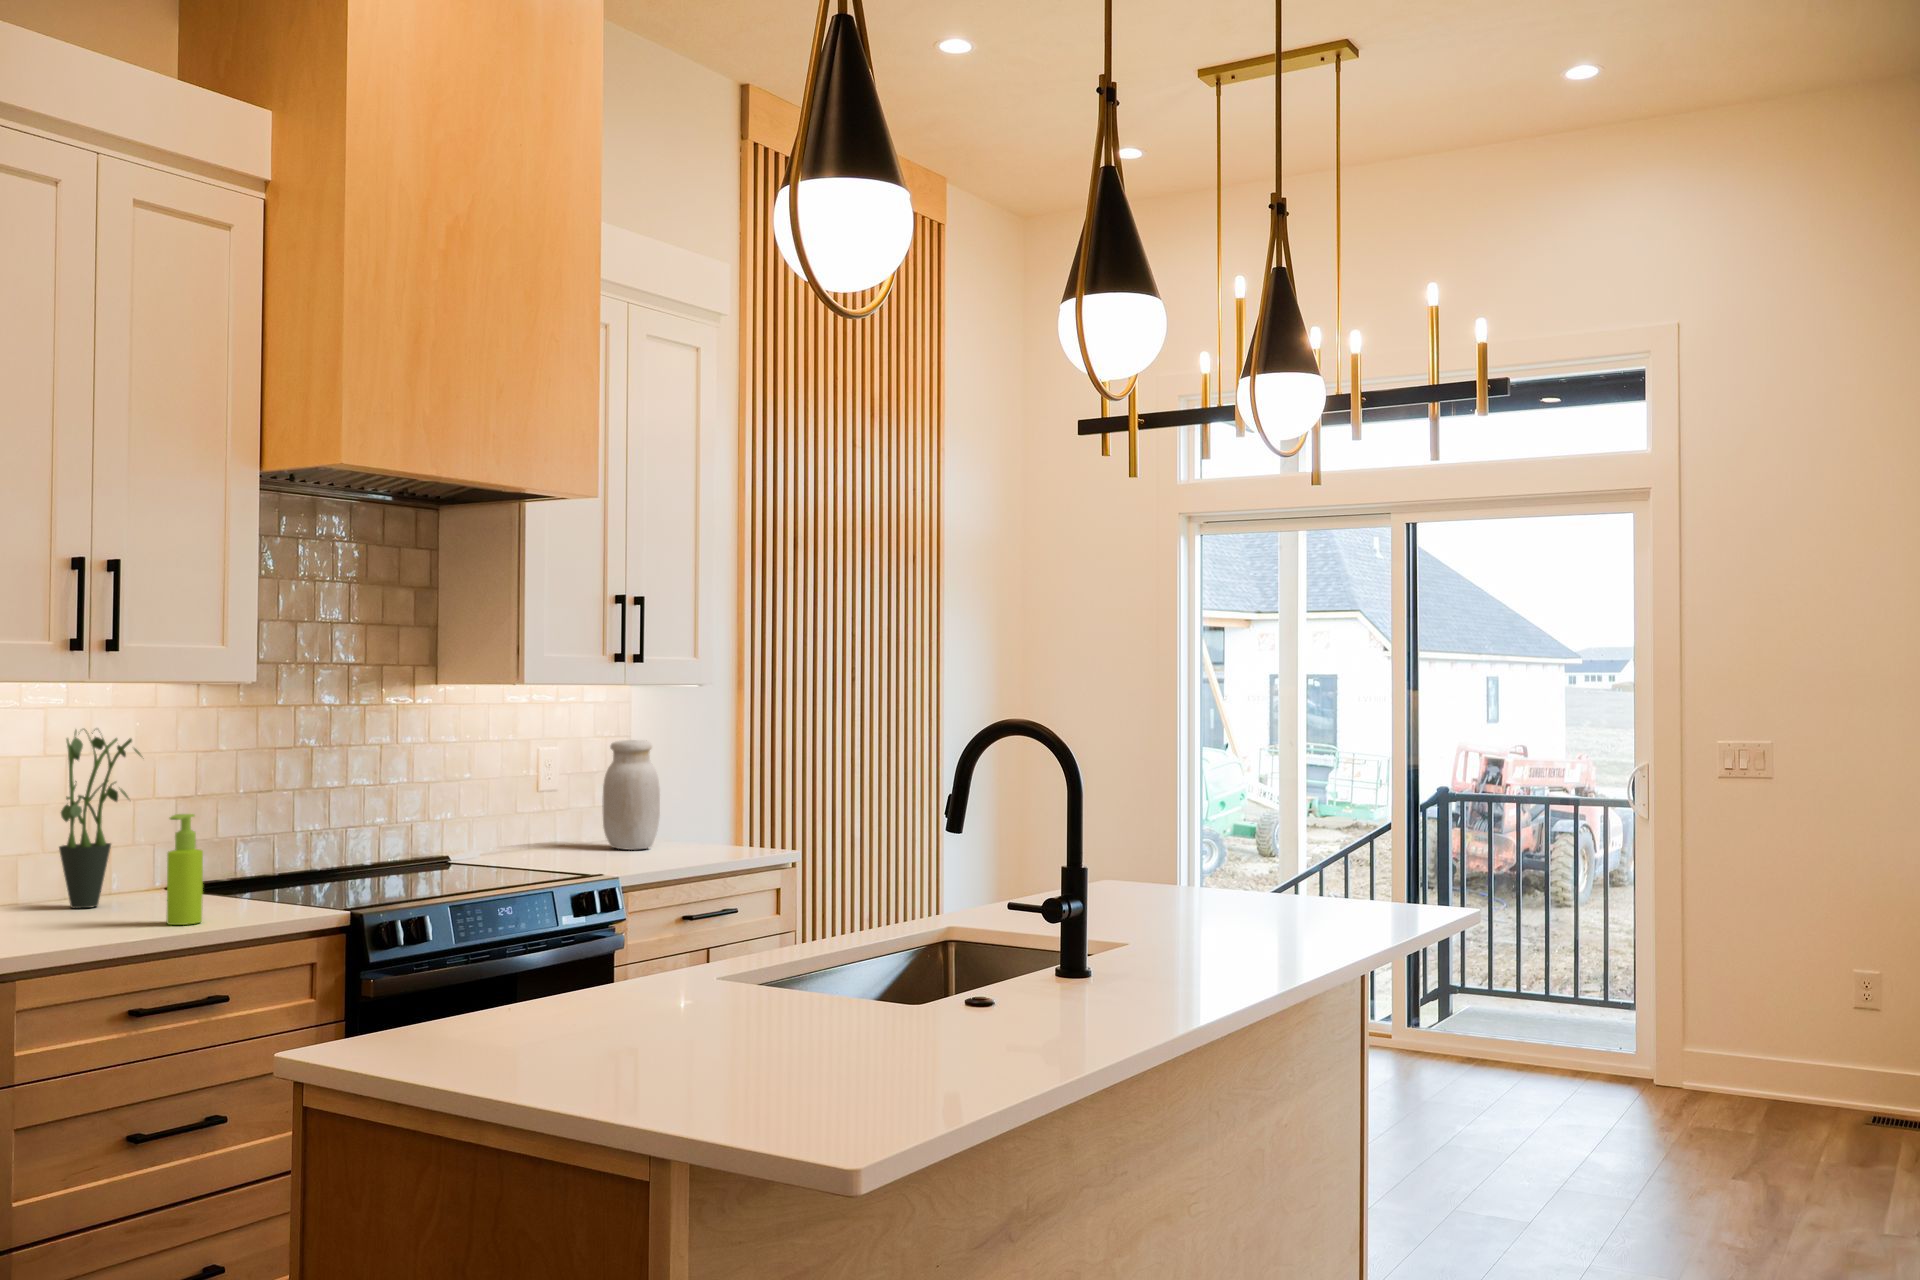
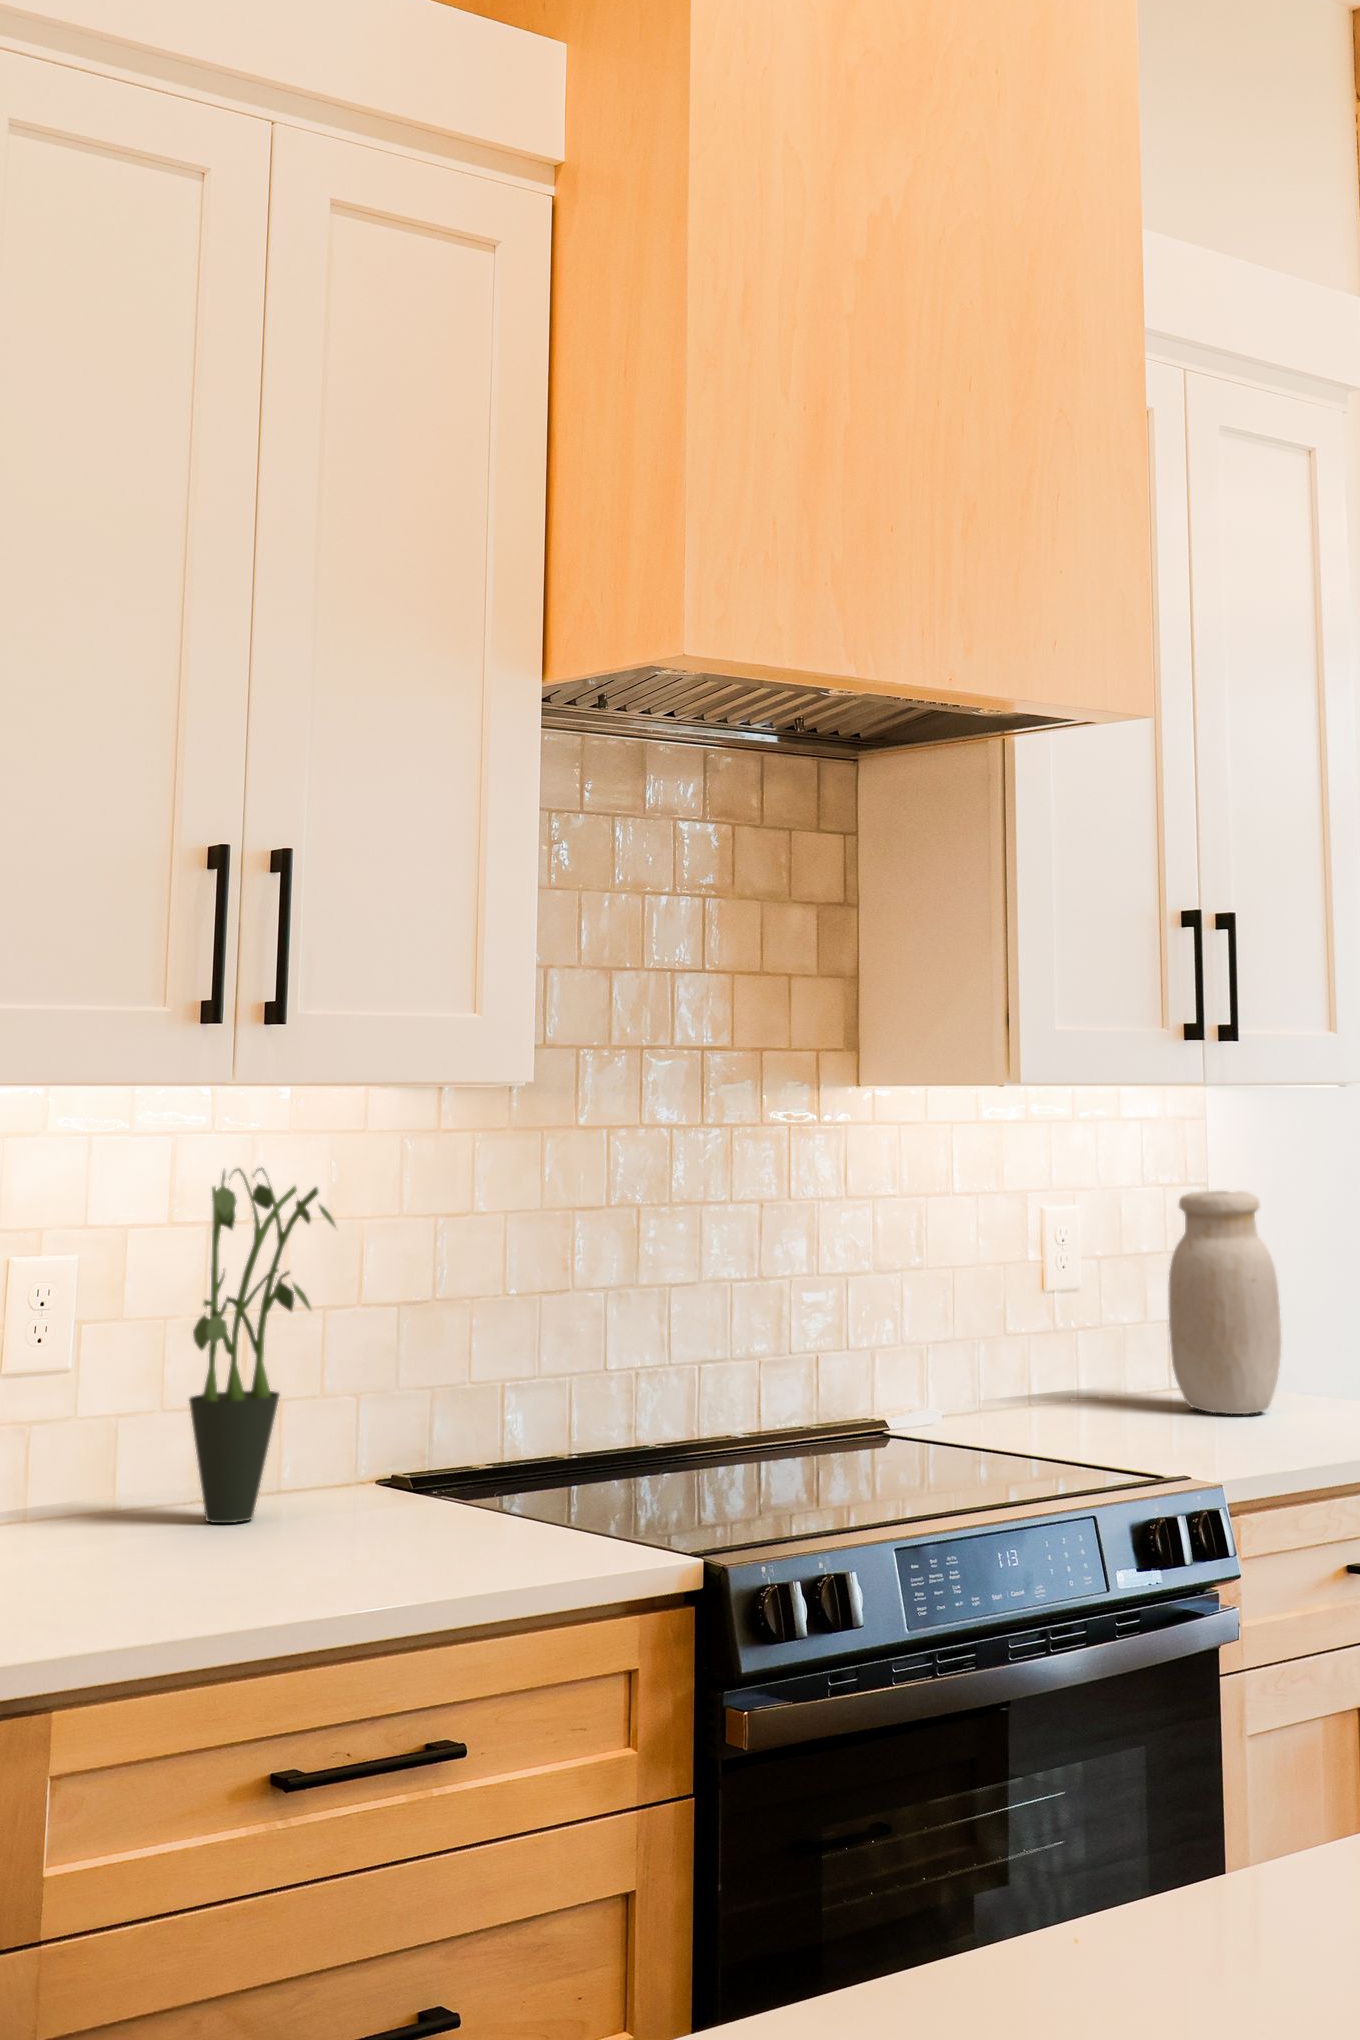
soap dispenser: present [166,814,203,925] -> none [354,1344,423,1580]

